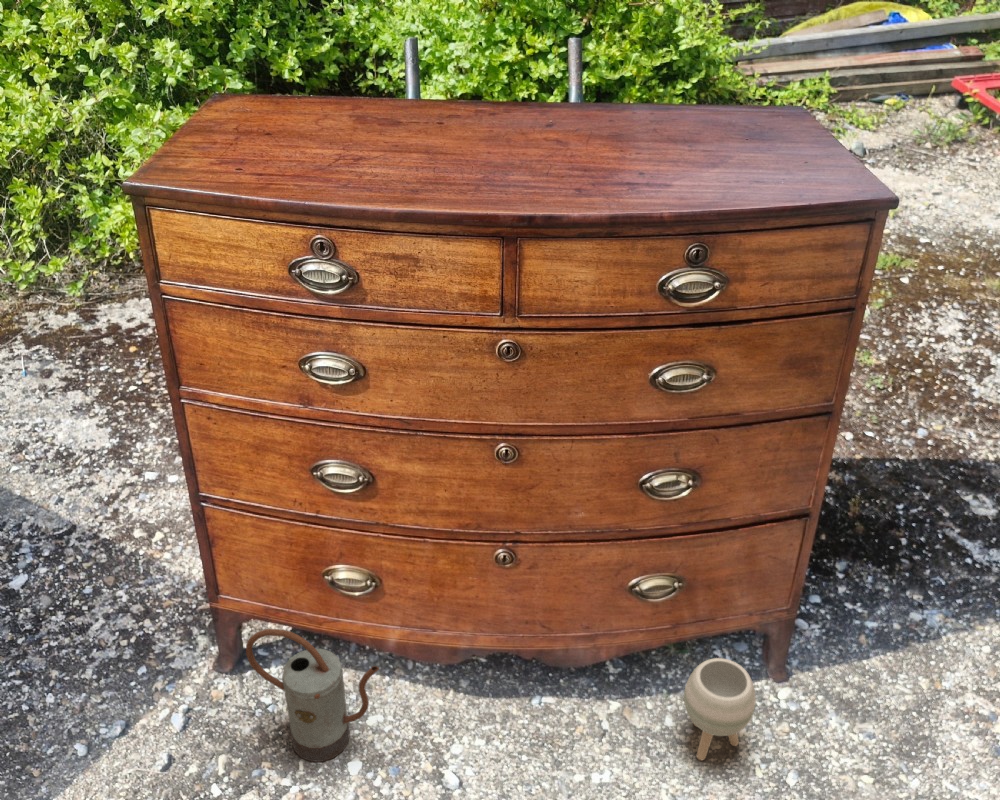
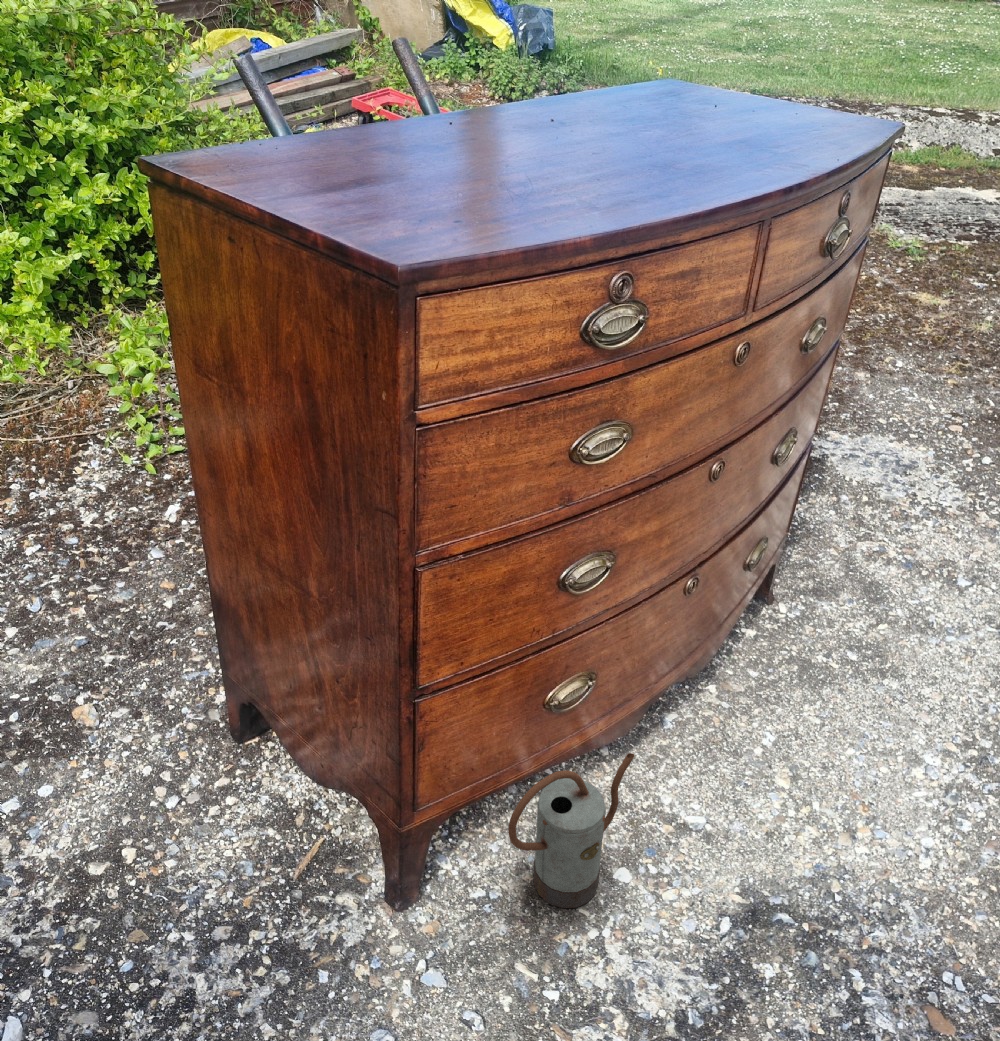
planter: present [684,658,756,760] -> none [764,588,831,683]

